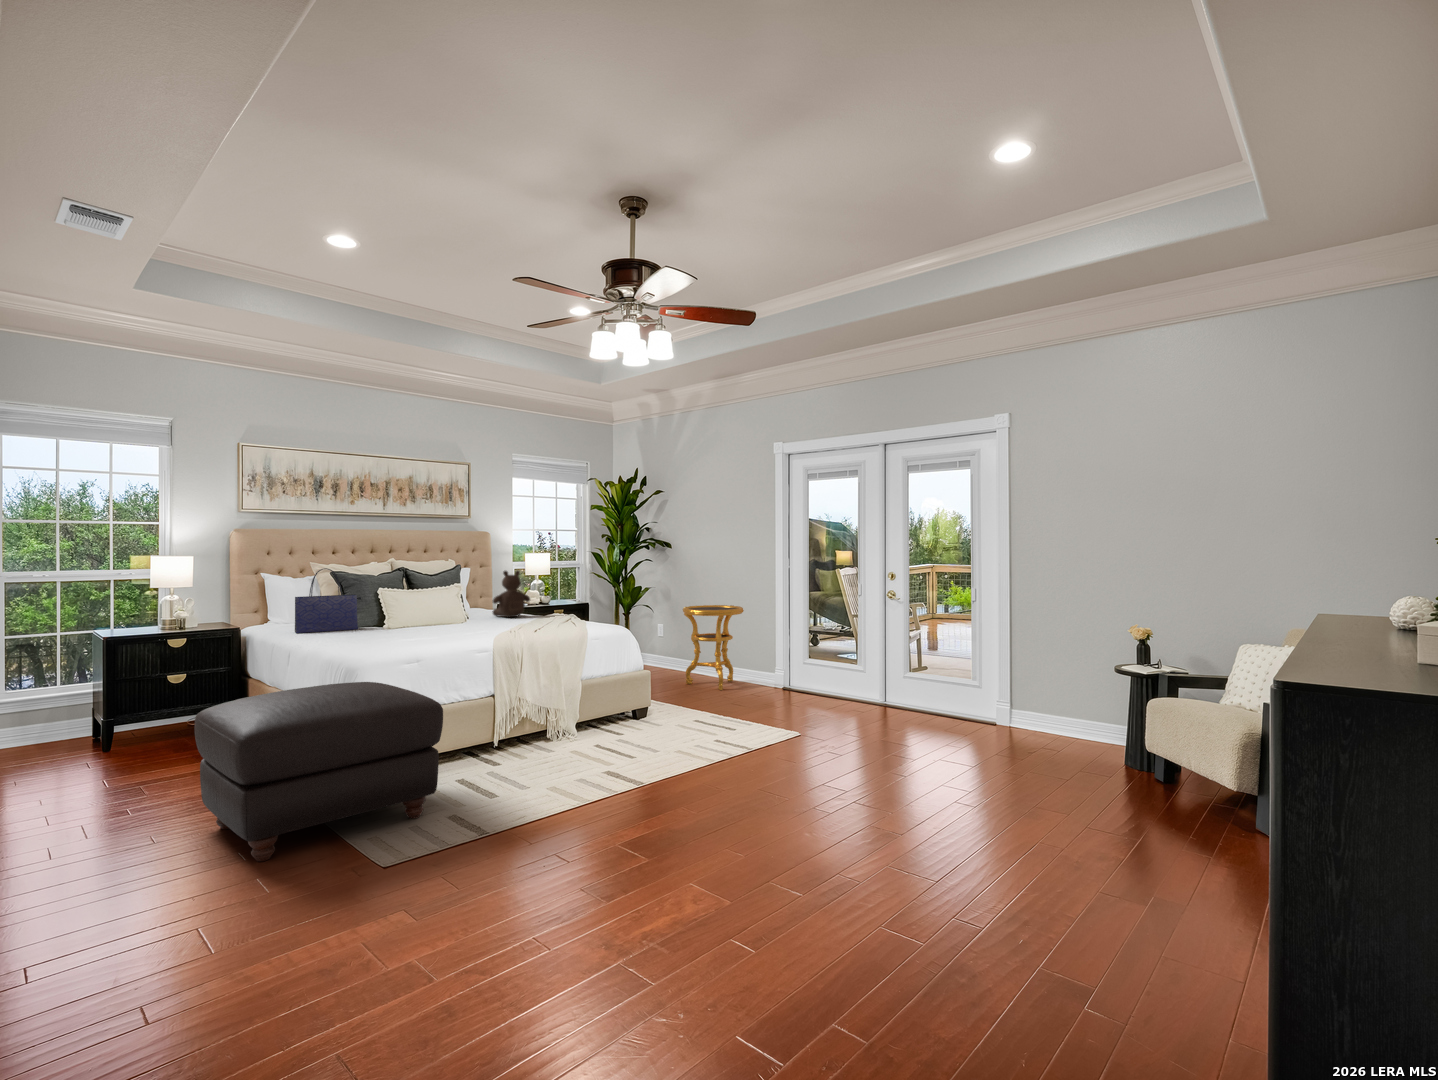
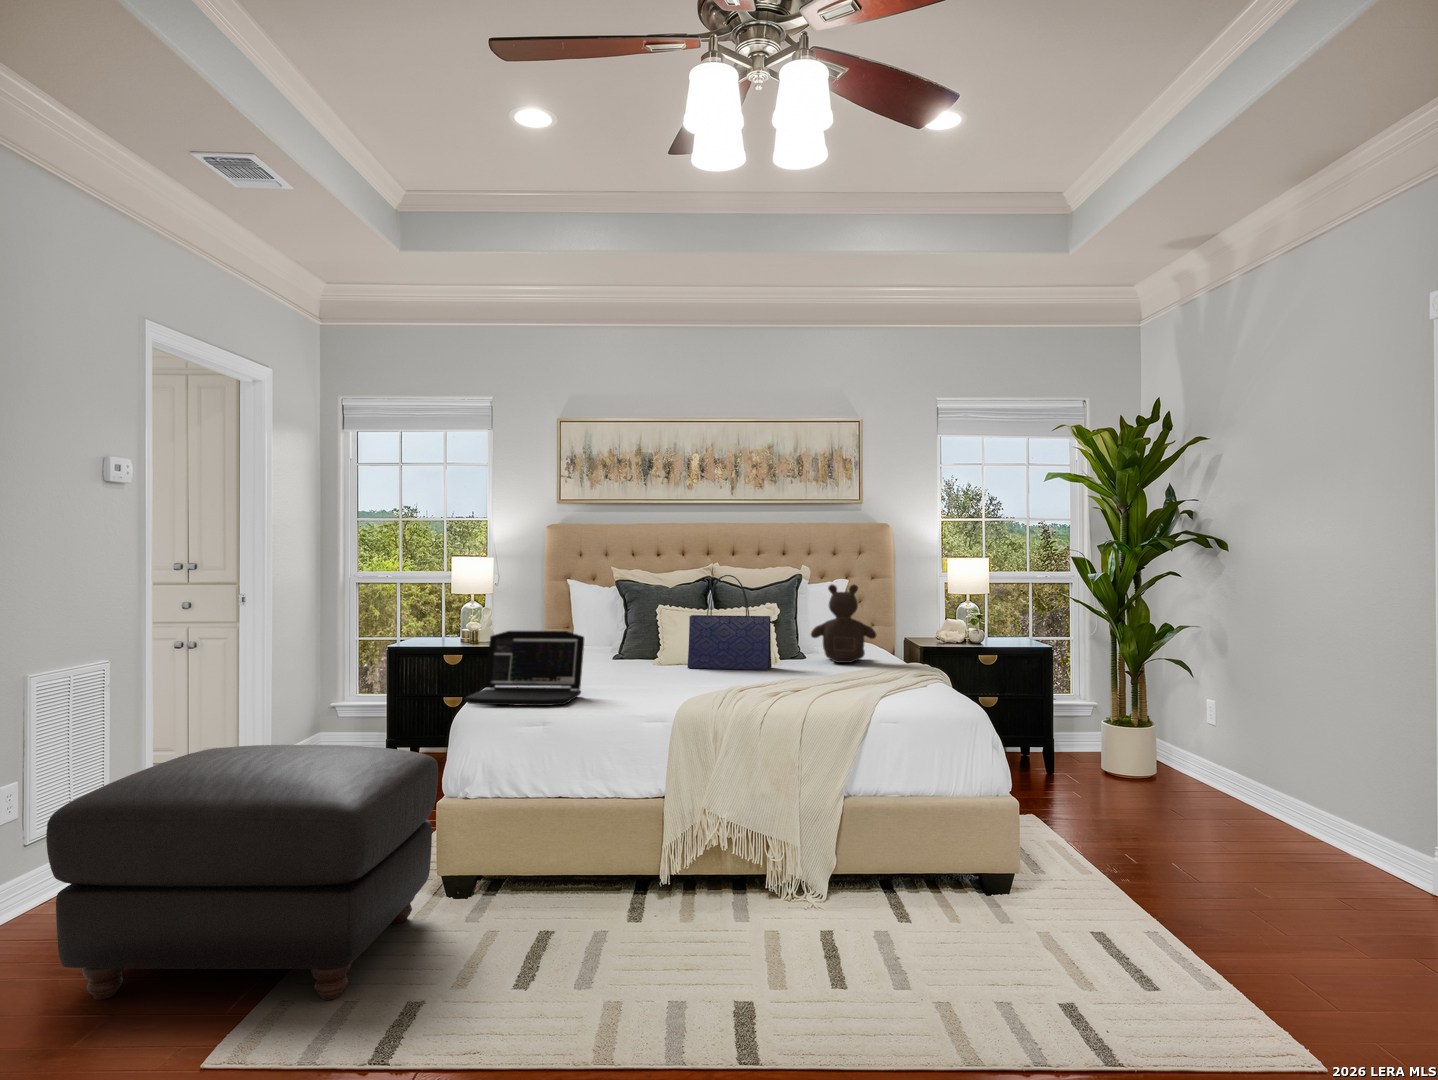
tote bag: present [295,568,361,633] -> present [688,575,777,670]
laptop: none [365,603,447,653] -> present [464,631,584,706]
side table: present [683,605,744,690] -> none [1194,672,1355,874]

